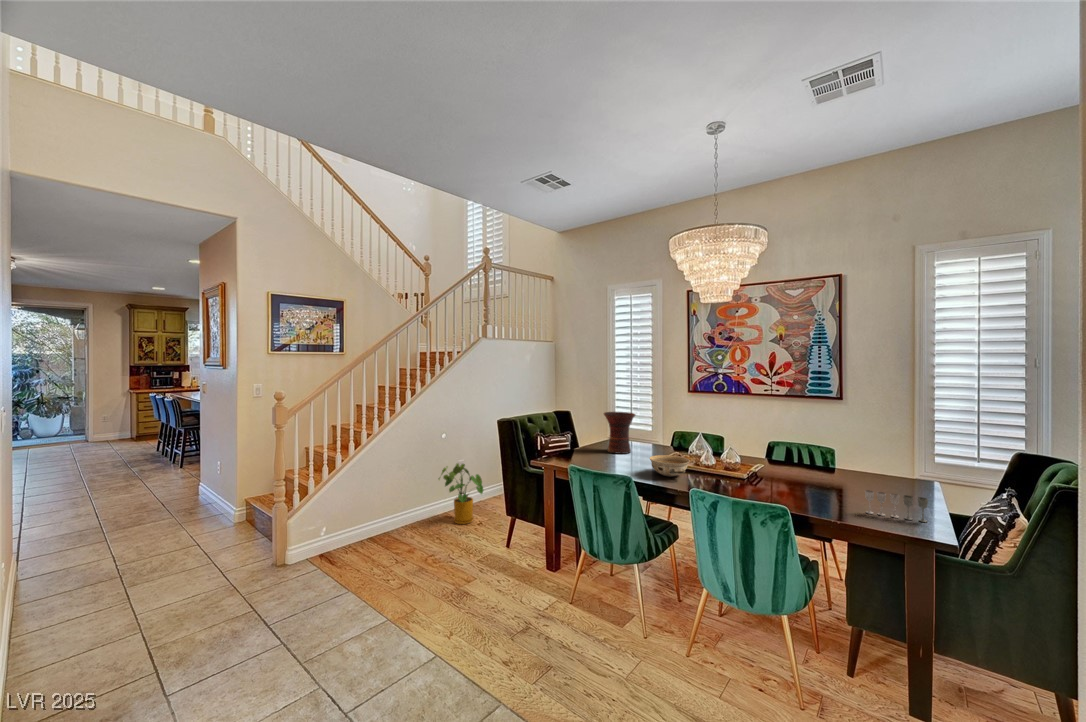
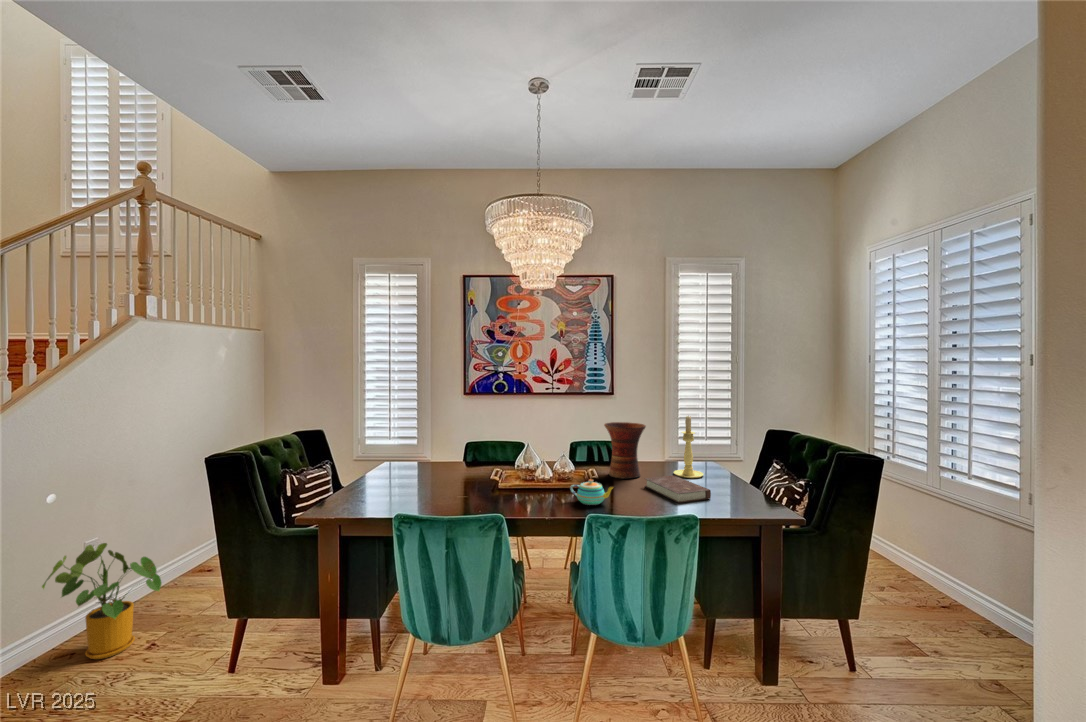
vase: present [604,412,635,454] -> present [604,422,646,479]
candle holder: none [856,422,894,487] -> present [674,416,704,478]
ceramic bowl: present [650,455,690,477] -> none [489,477,541,506]
teapot: none [716,466,751,487] -> present [570,480,614,505]
book: none [804,476,862,504] -> present [645,475,711,503]
wine glass: present [865,490,928,522] -> none [725,485,772,509]

